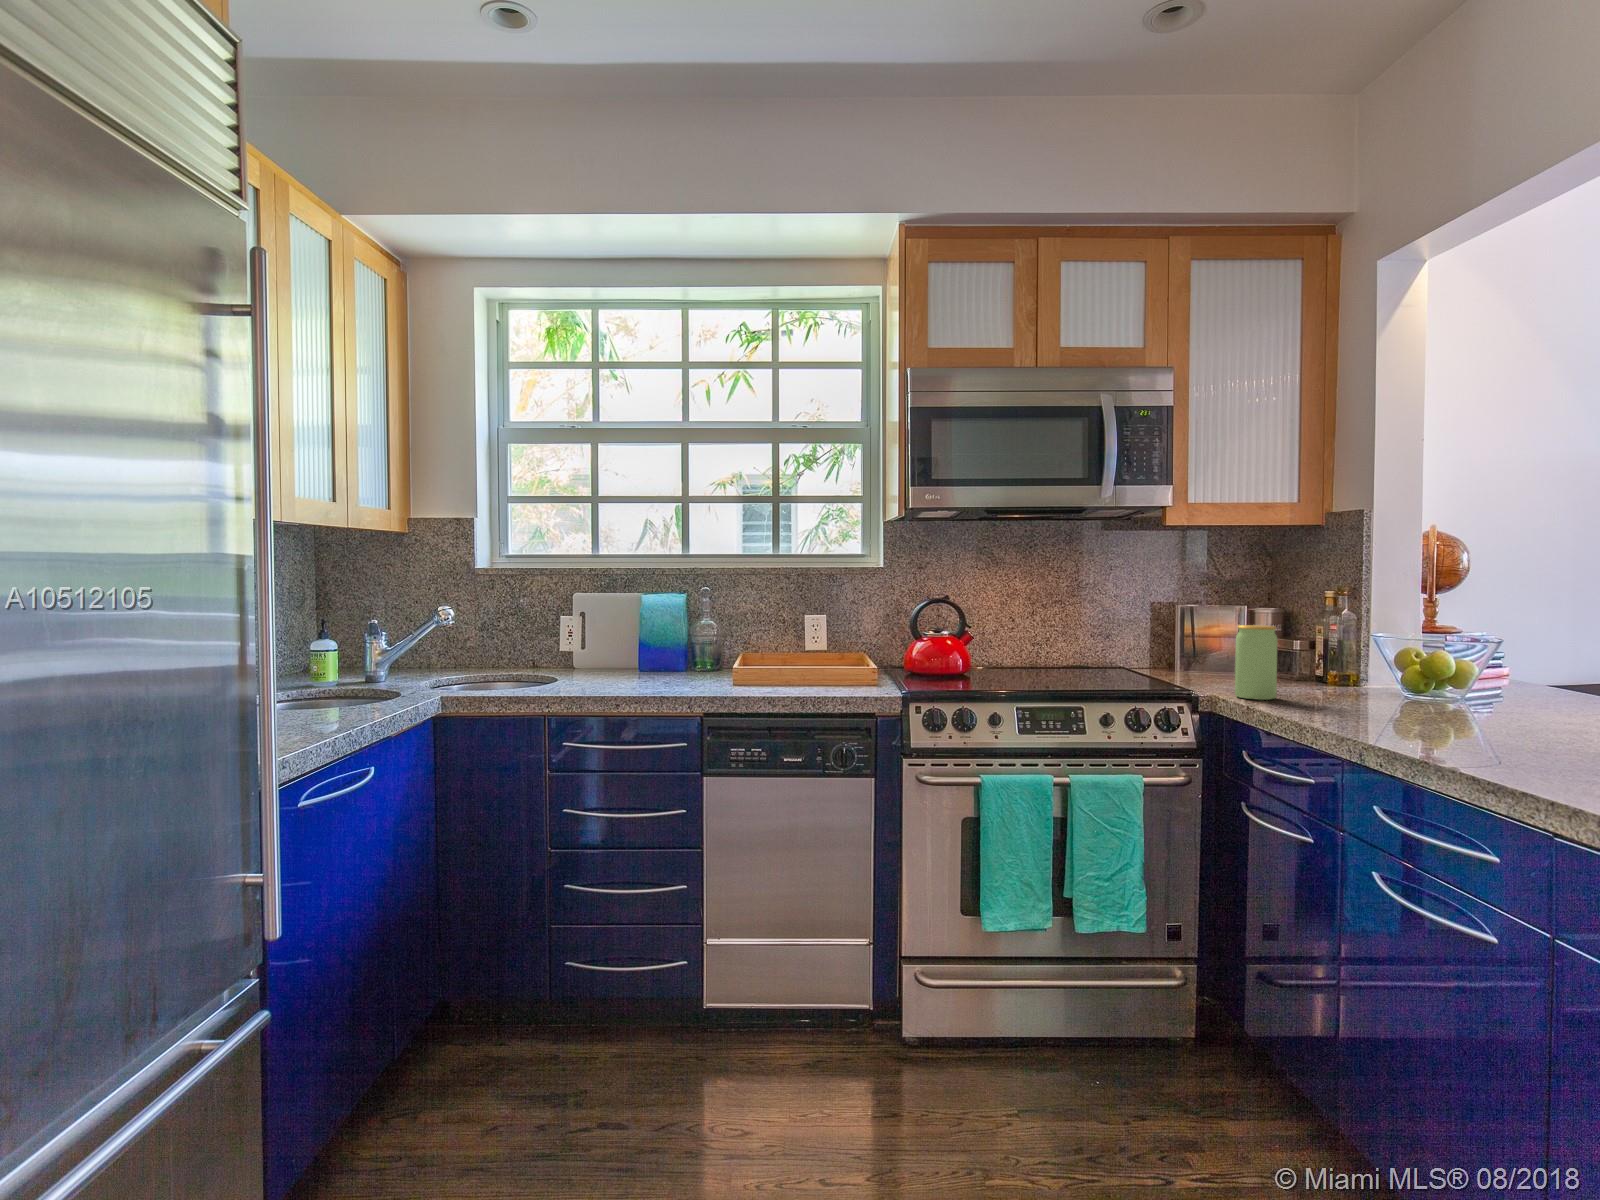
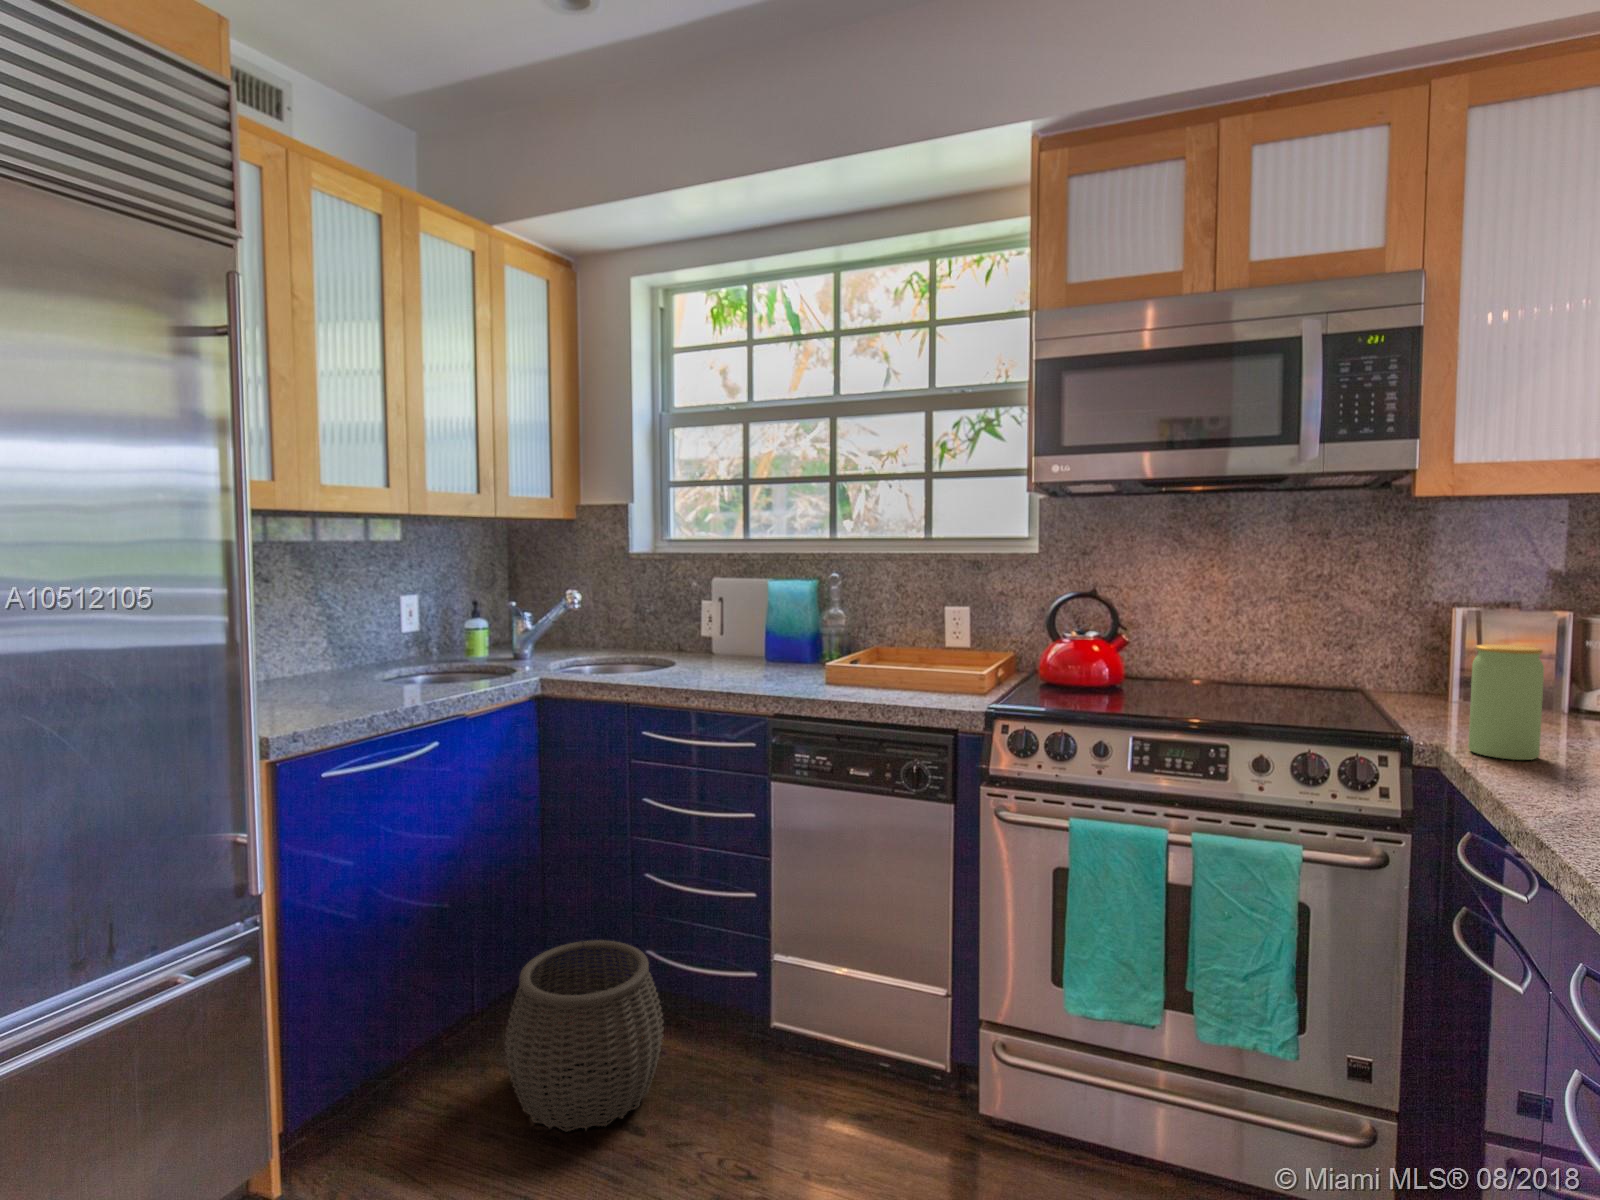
woven basket: none [473,948,631,1136] -> present [505,940,664,1132]

